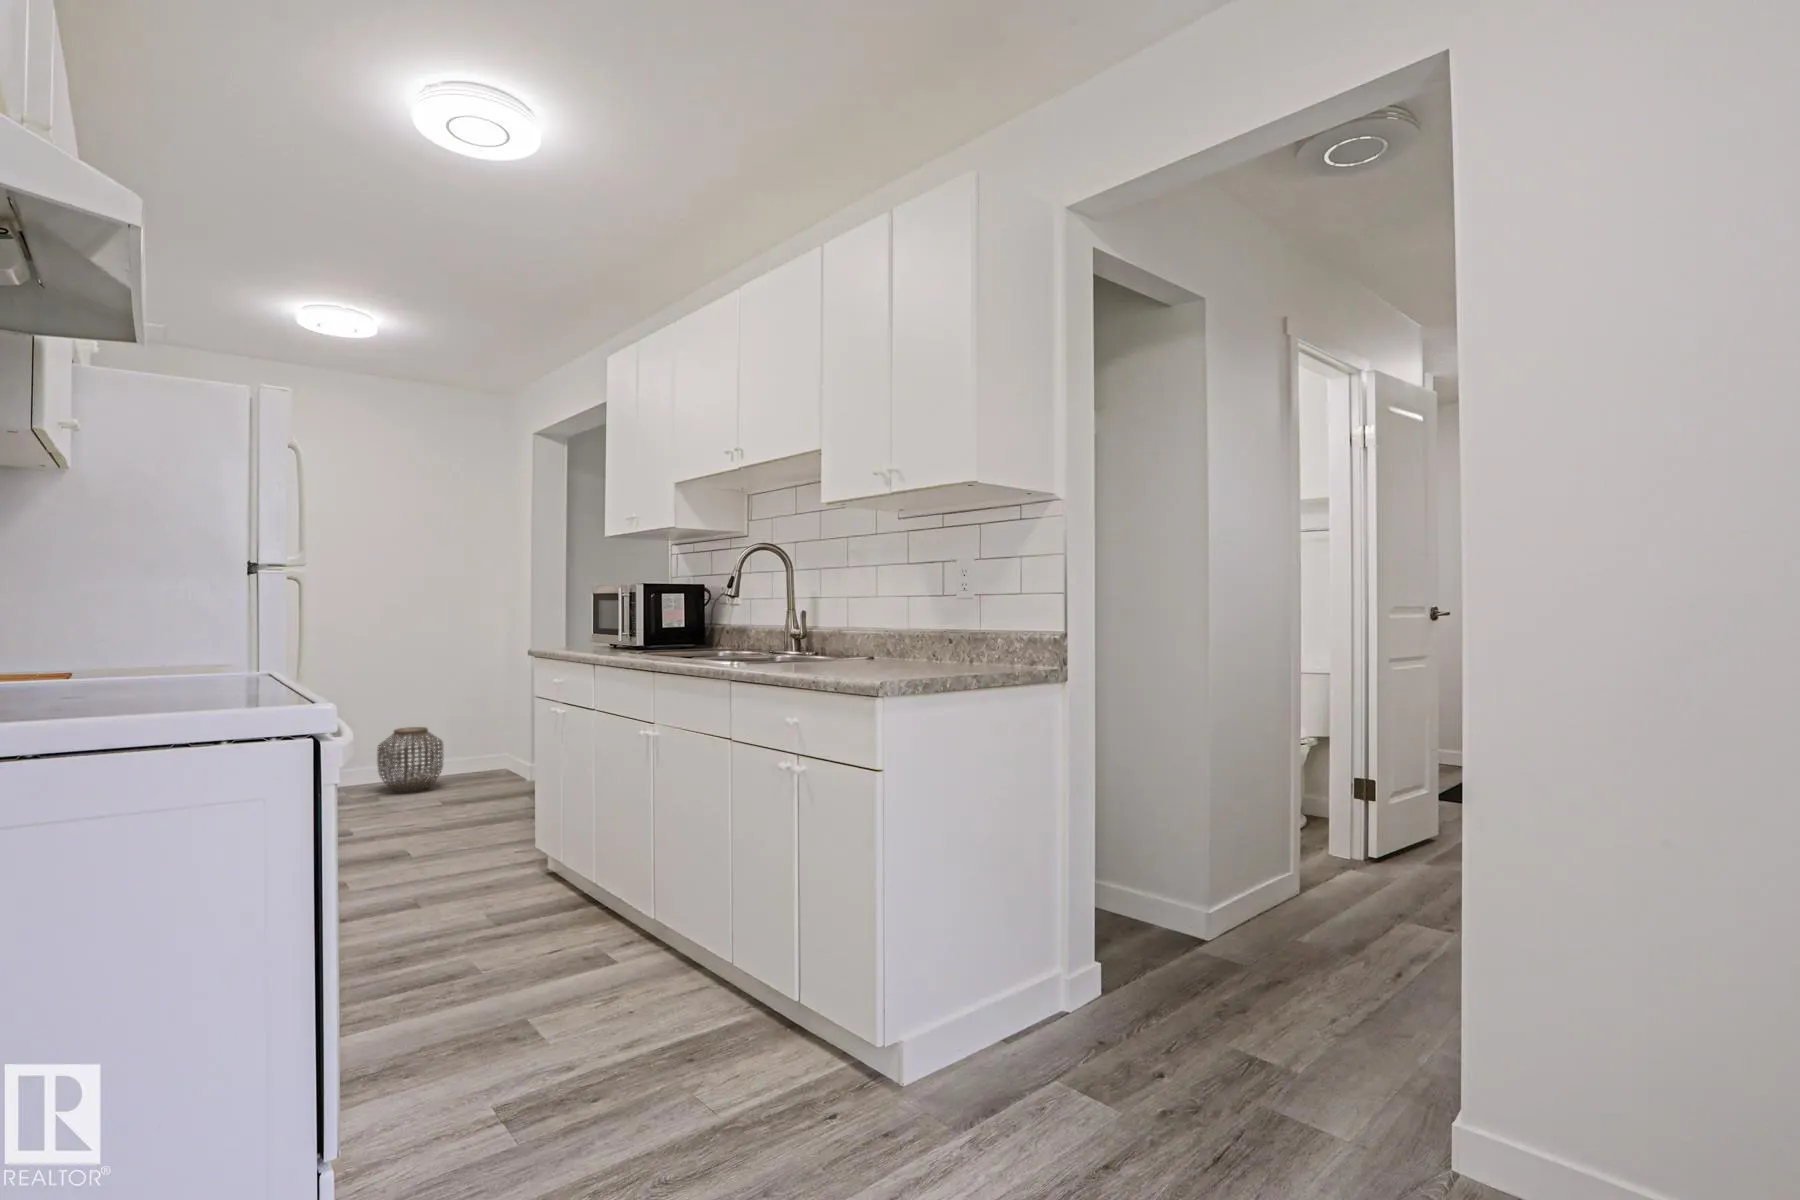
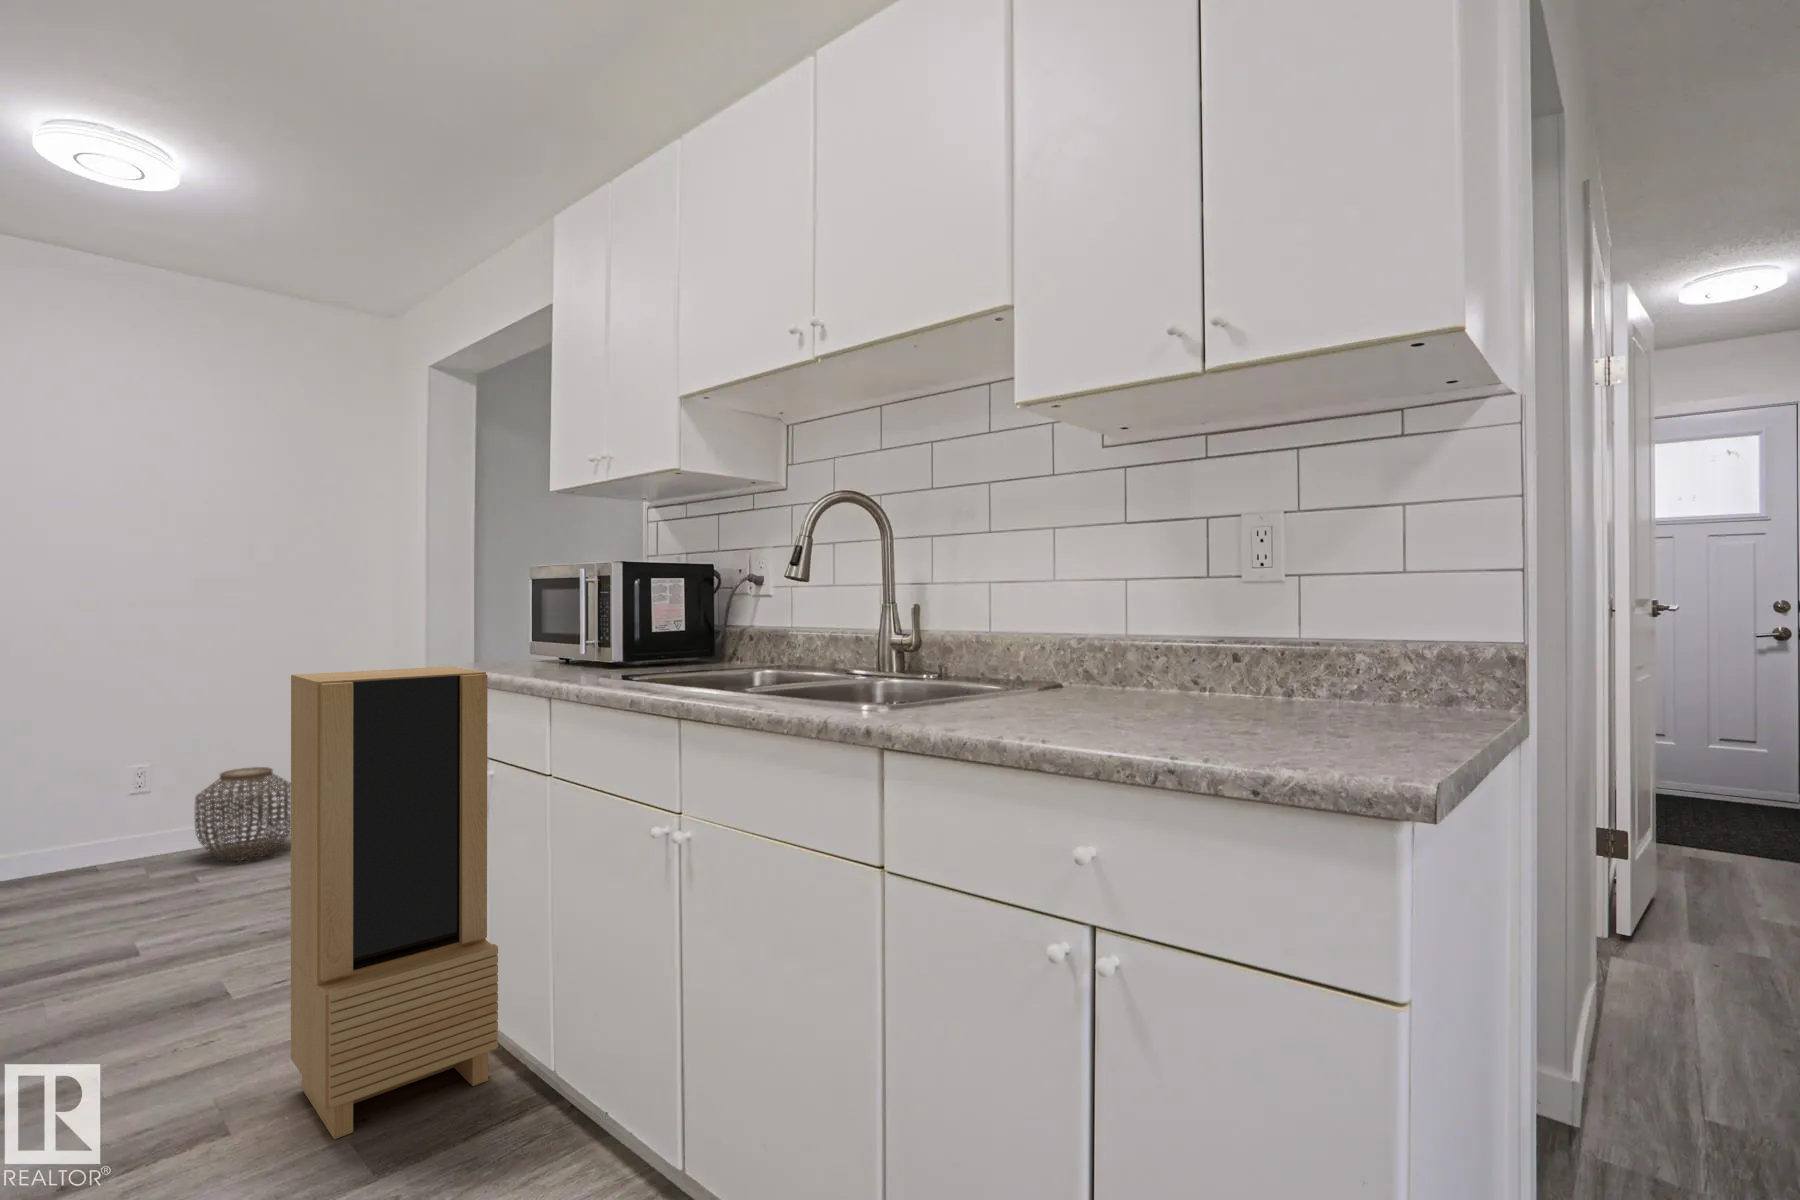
storage cabinet: none [447,649,562,914] -> present [291,666,498,1139]

